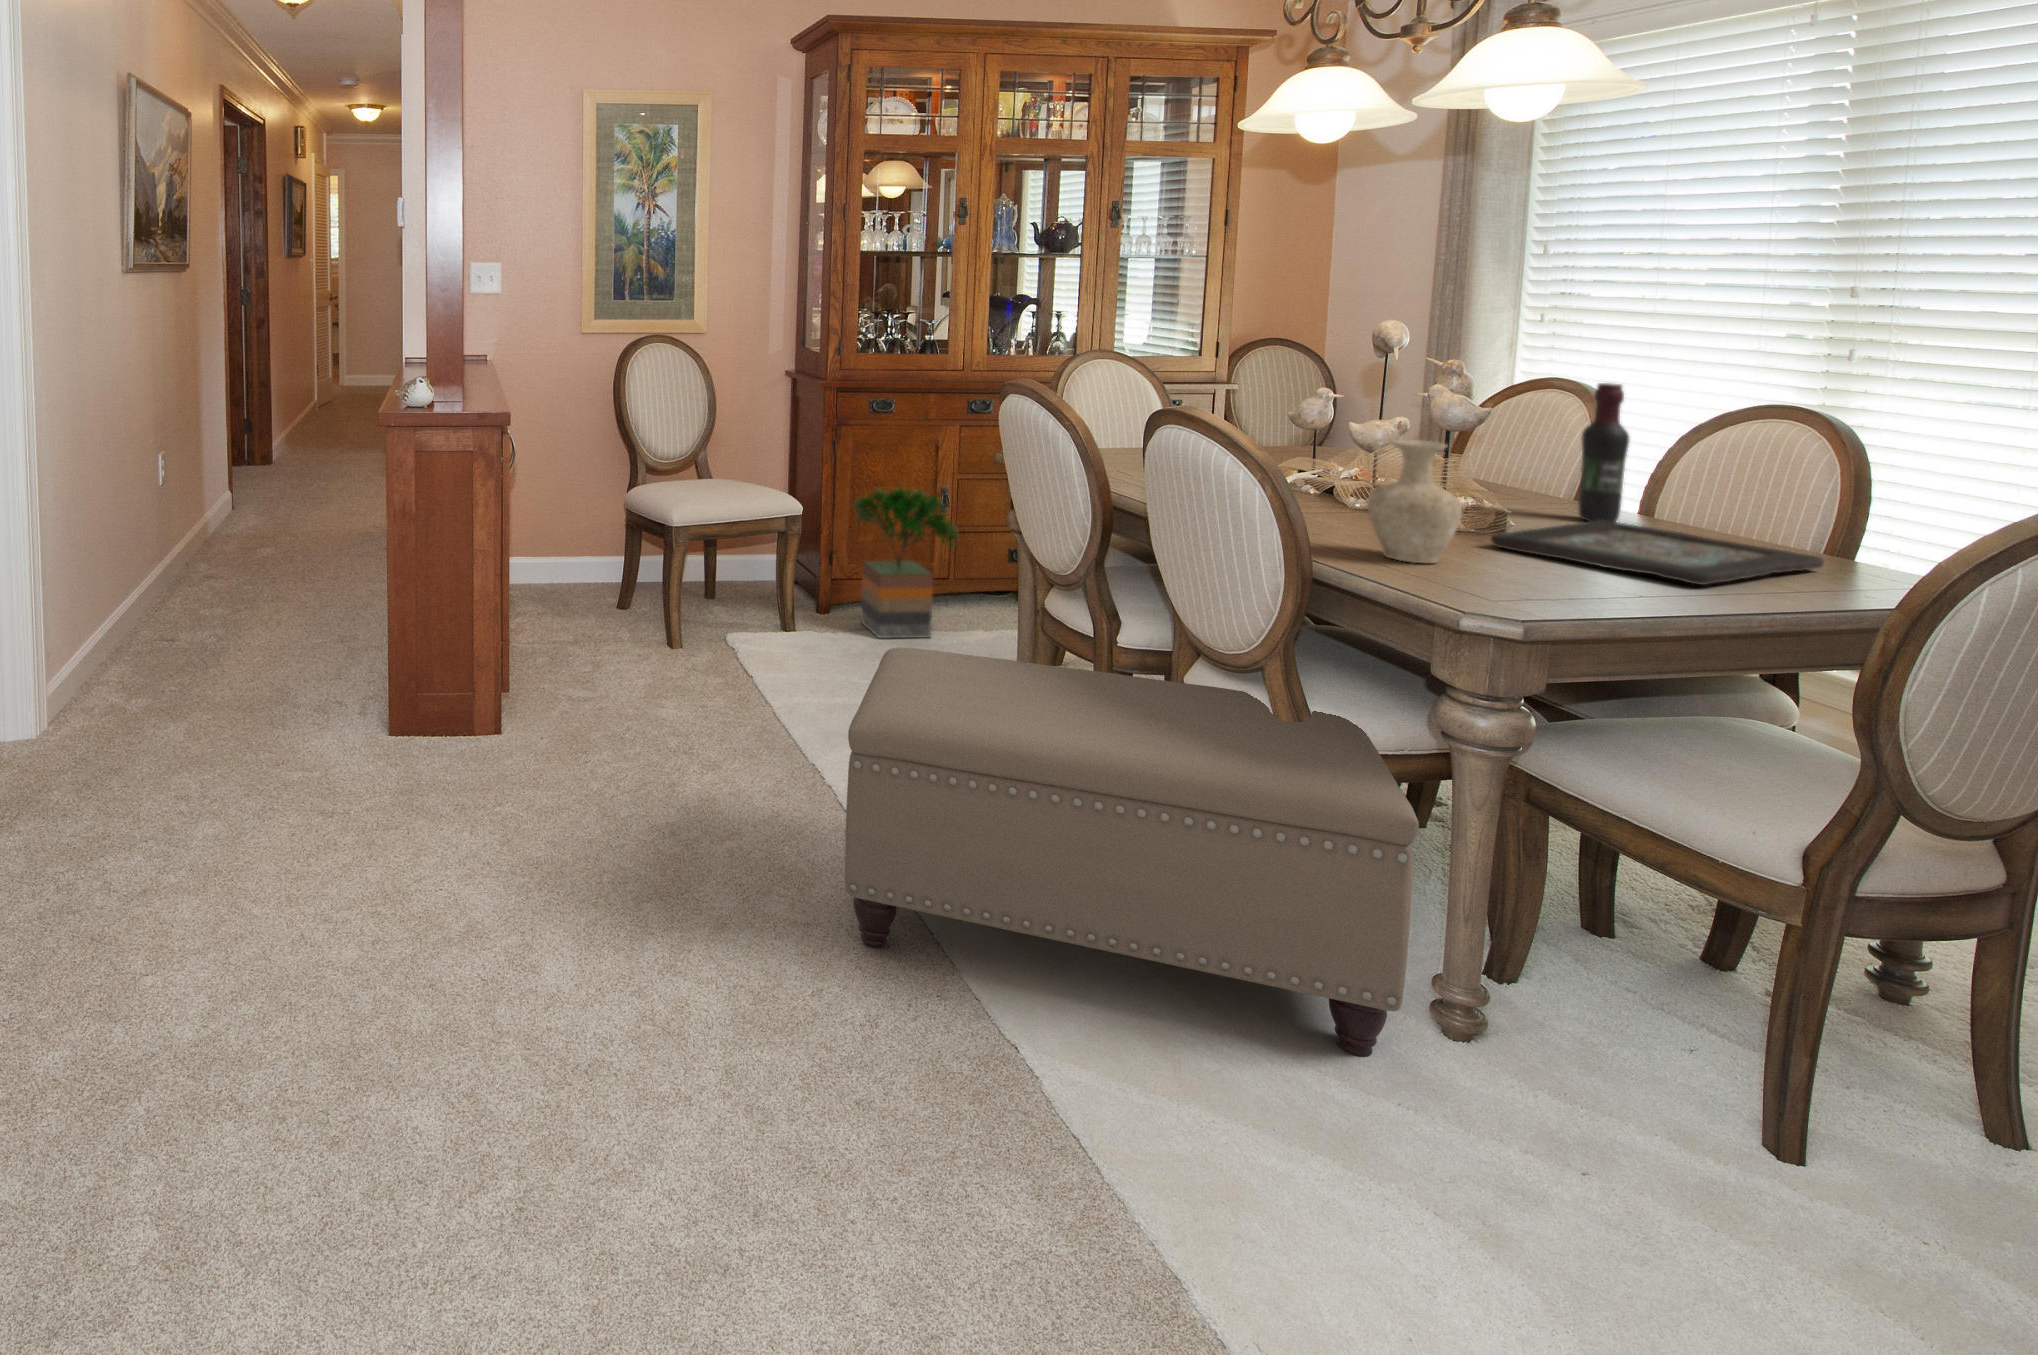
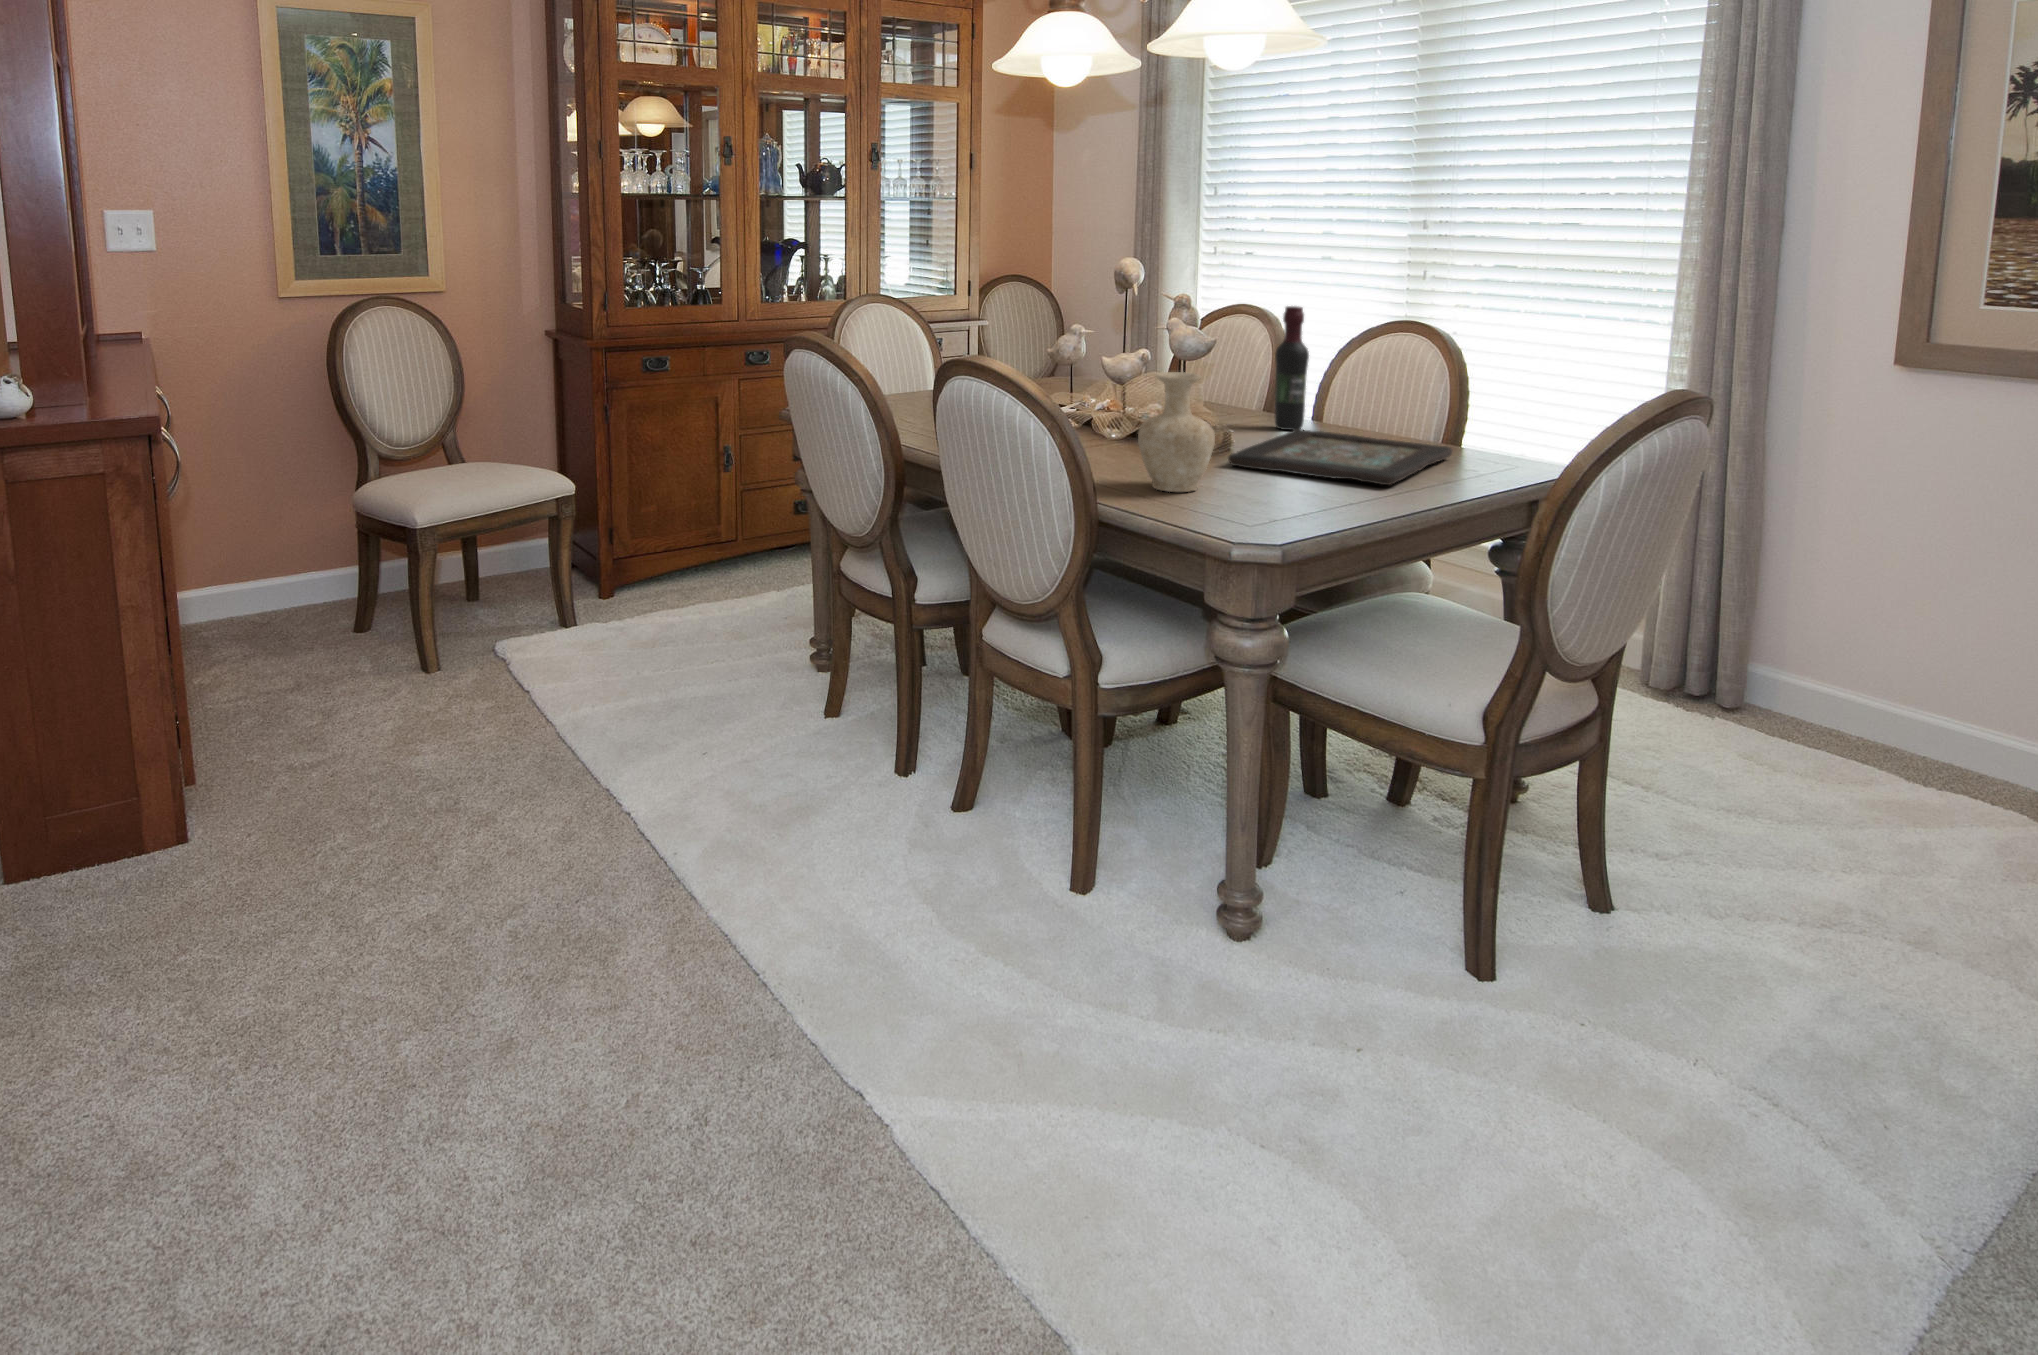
potted tree: present [852,488,958,639] -> none [627,448,746,616]
ottoman: present [845,648,1419,1057] -> none [641,640,1216,1027]

